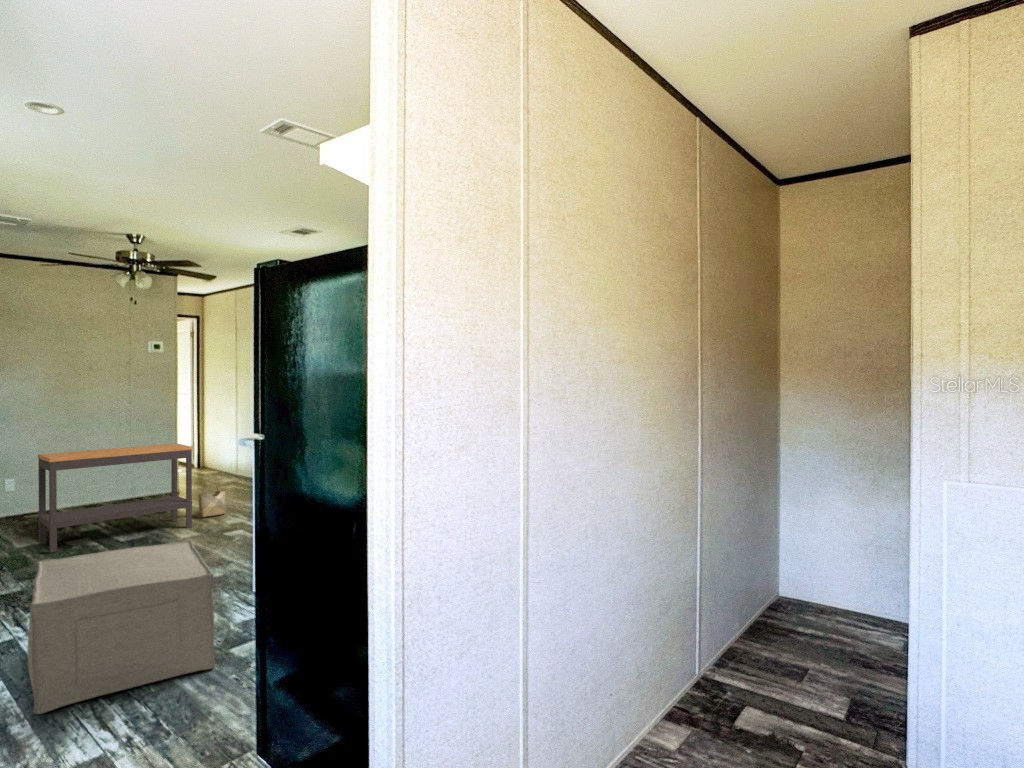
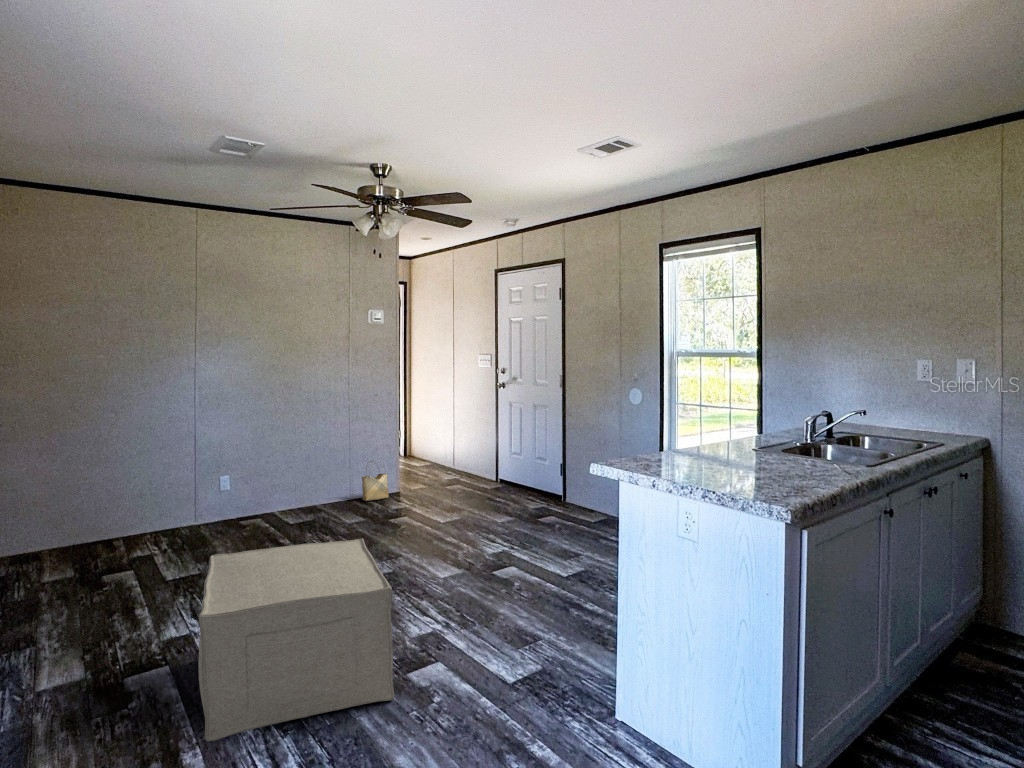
console table: present [38,444,192,553] -> none [214,423,356,533]

